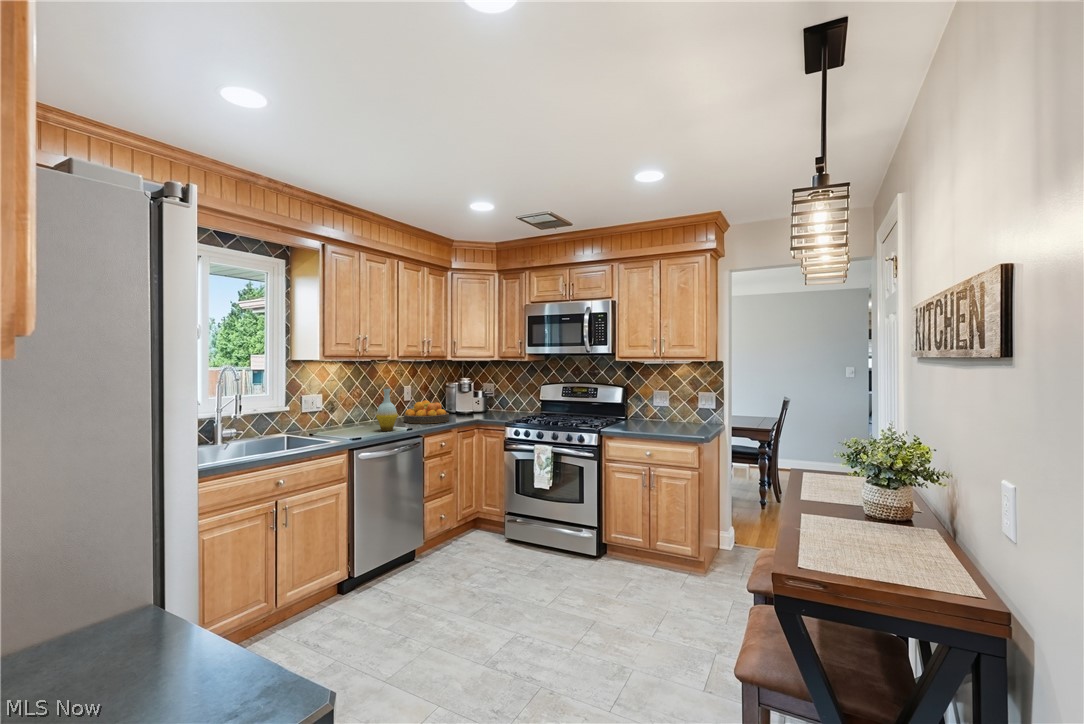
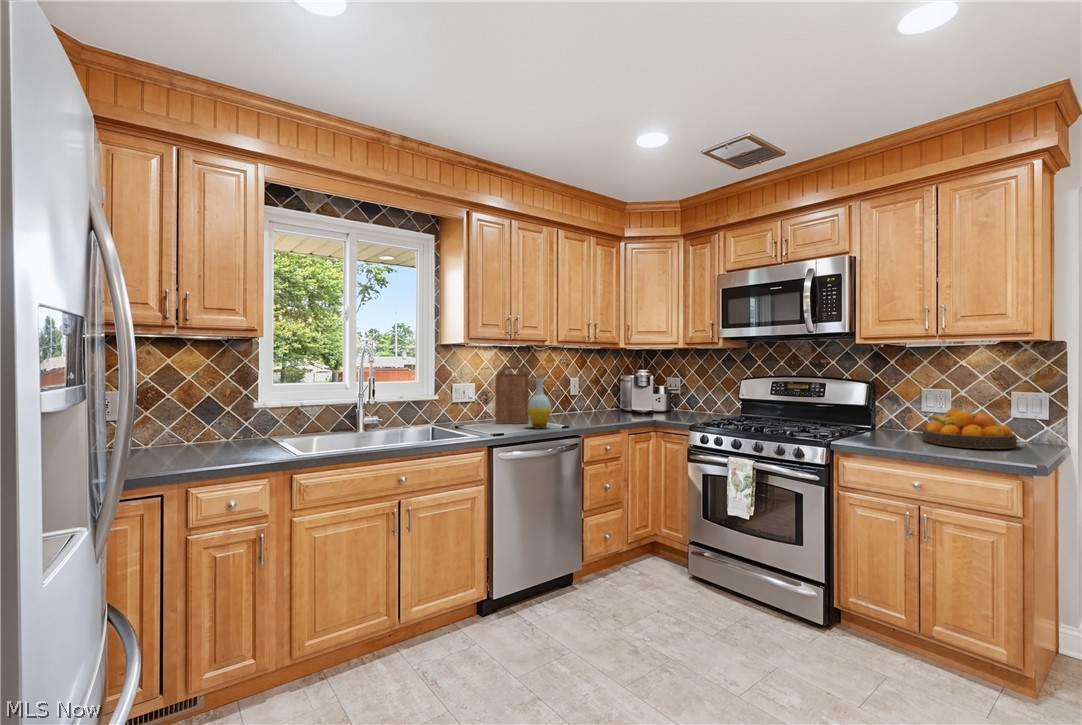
cutting board: none [344,378,374,428] -> present [495,366,529,423]
fruit bowl: present [404,400,449,424] -> present [922,408,1017,449]

